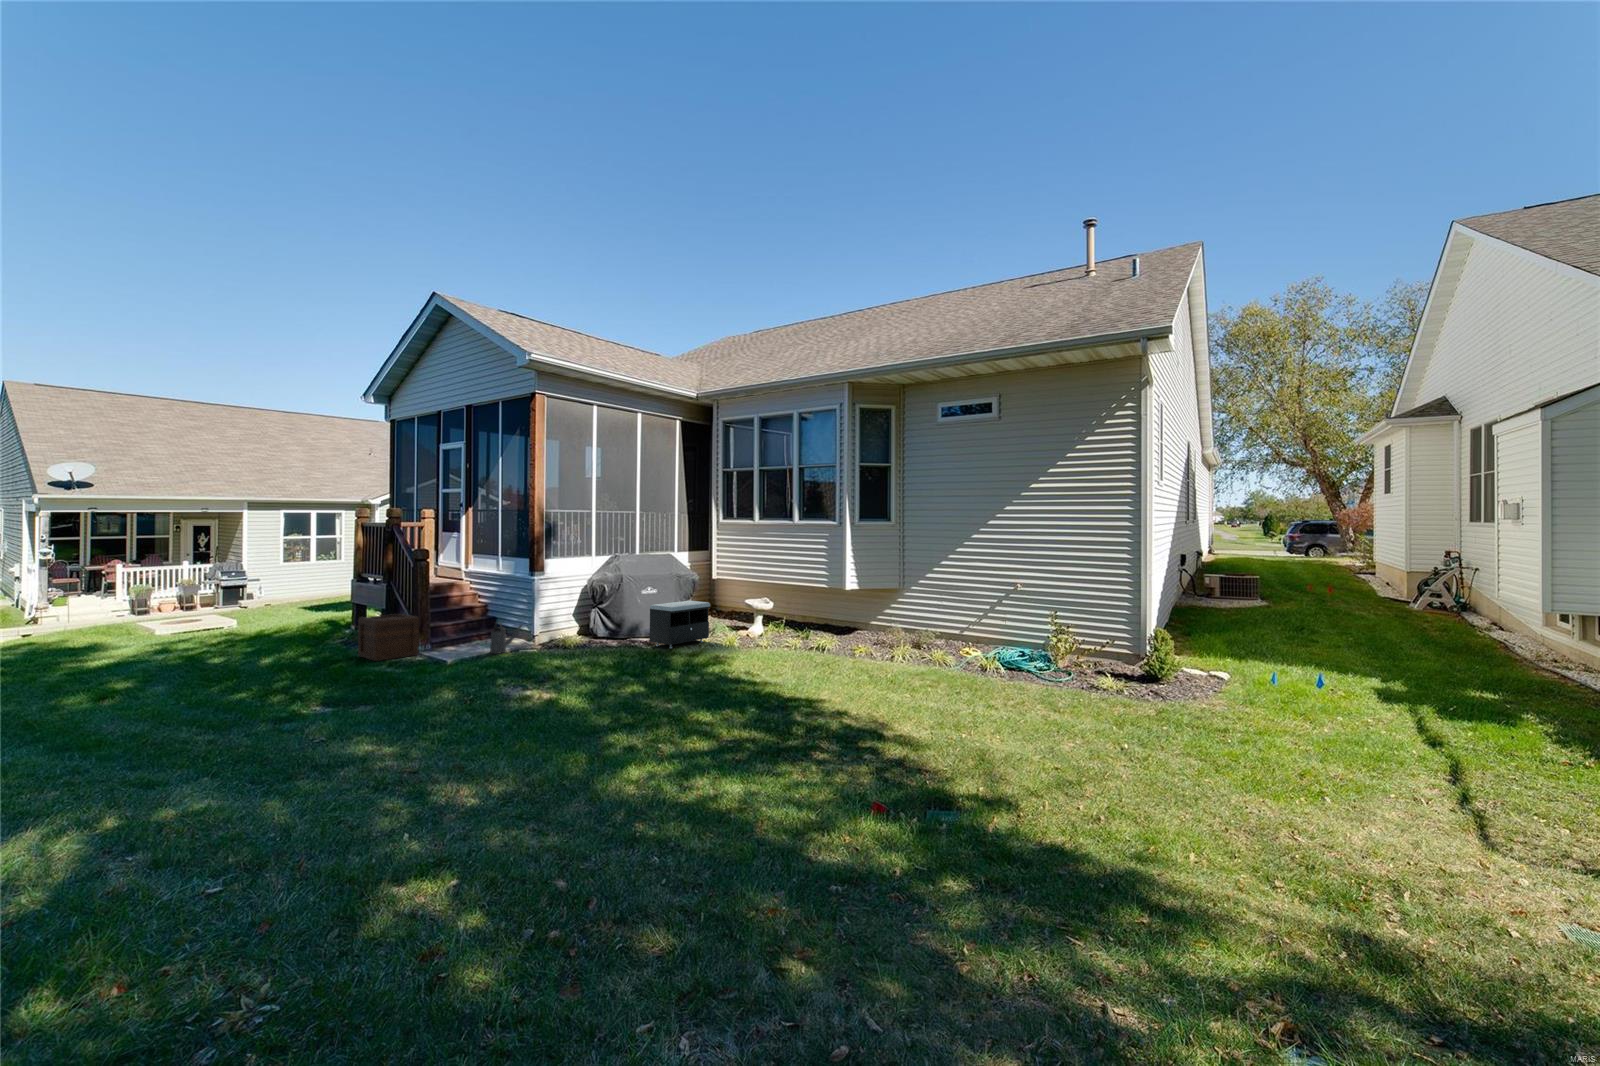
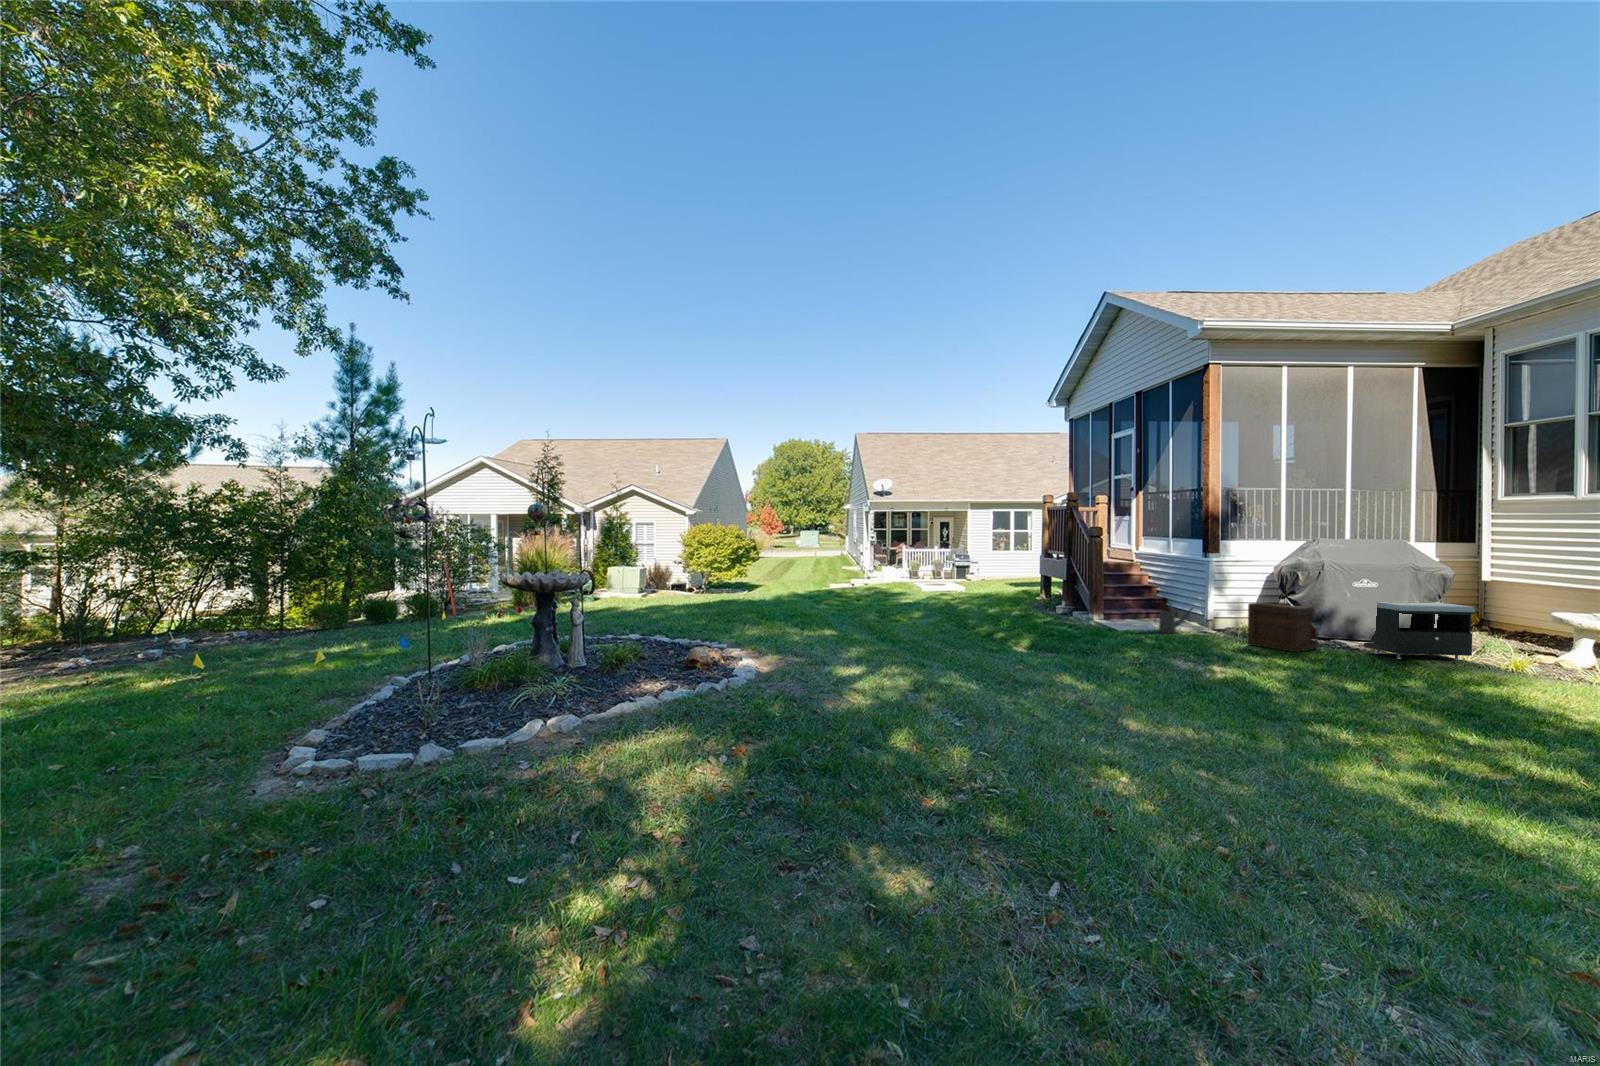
wooden crate: present [358,614,419,661] -> present [1247,601,1318,652]

